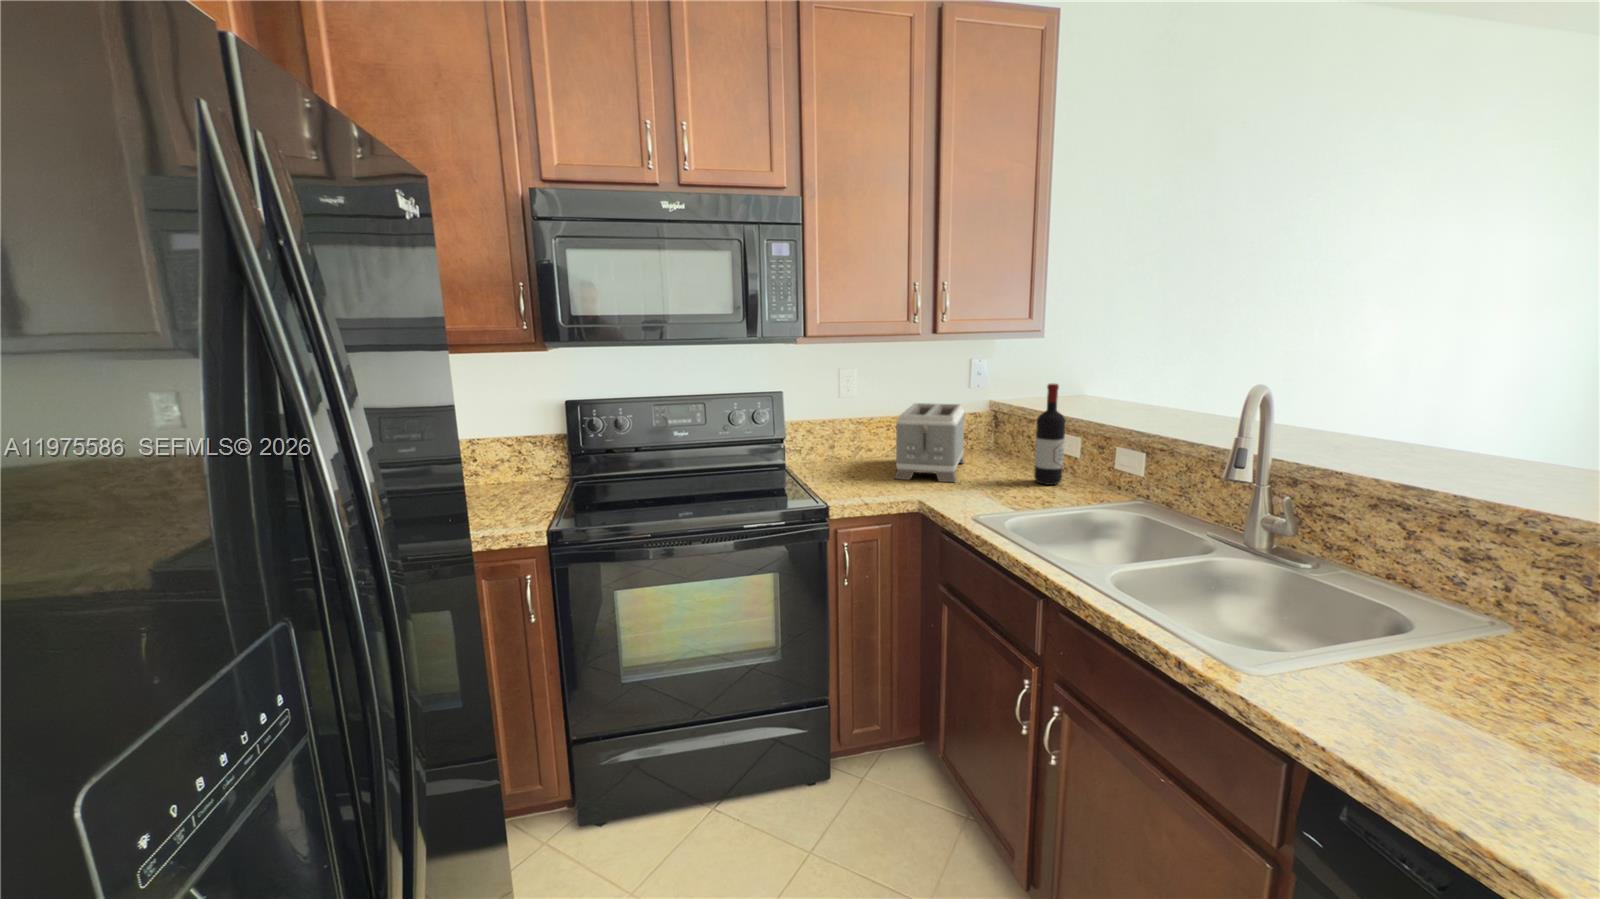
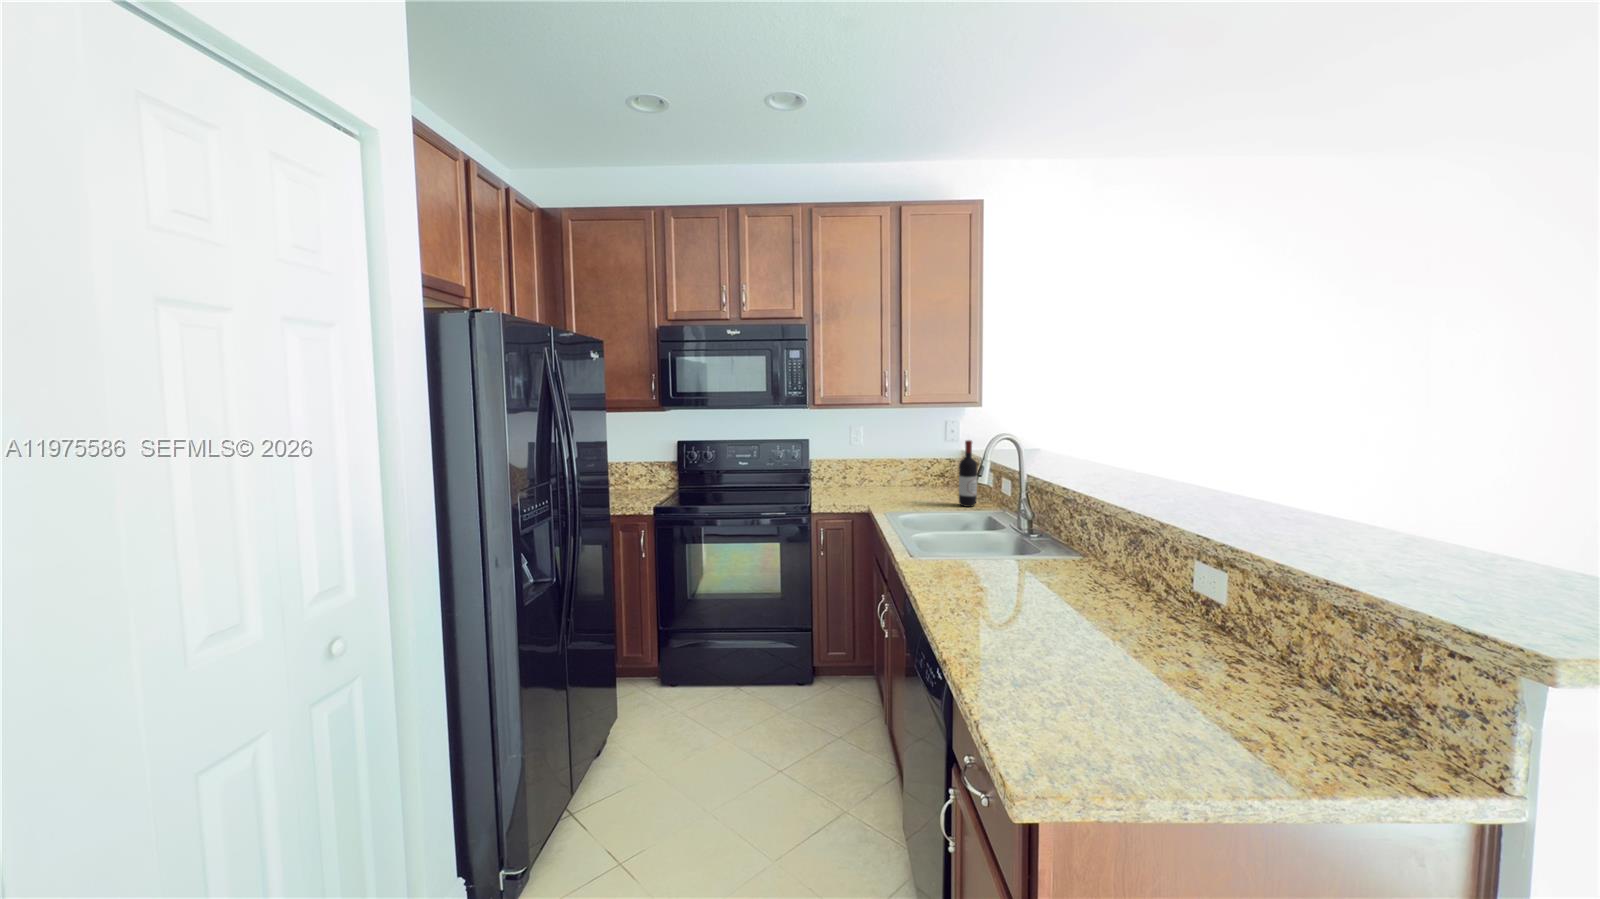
toaster: present [894,403,965,482] -> none [871,450,932,502]

